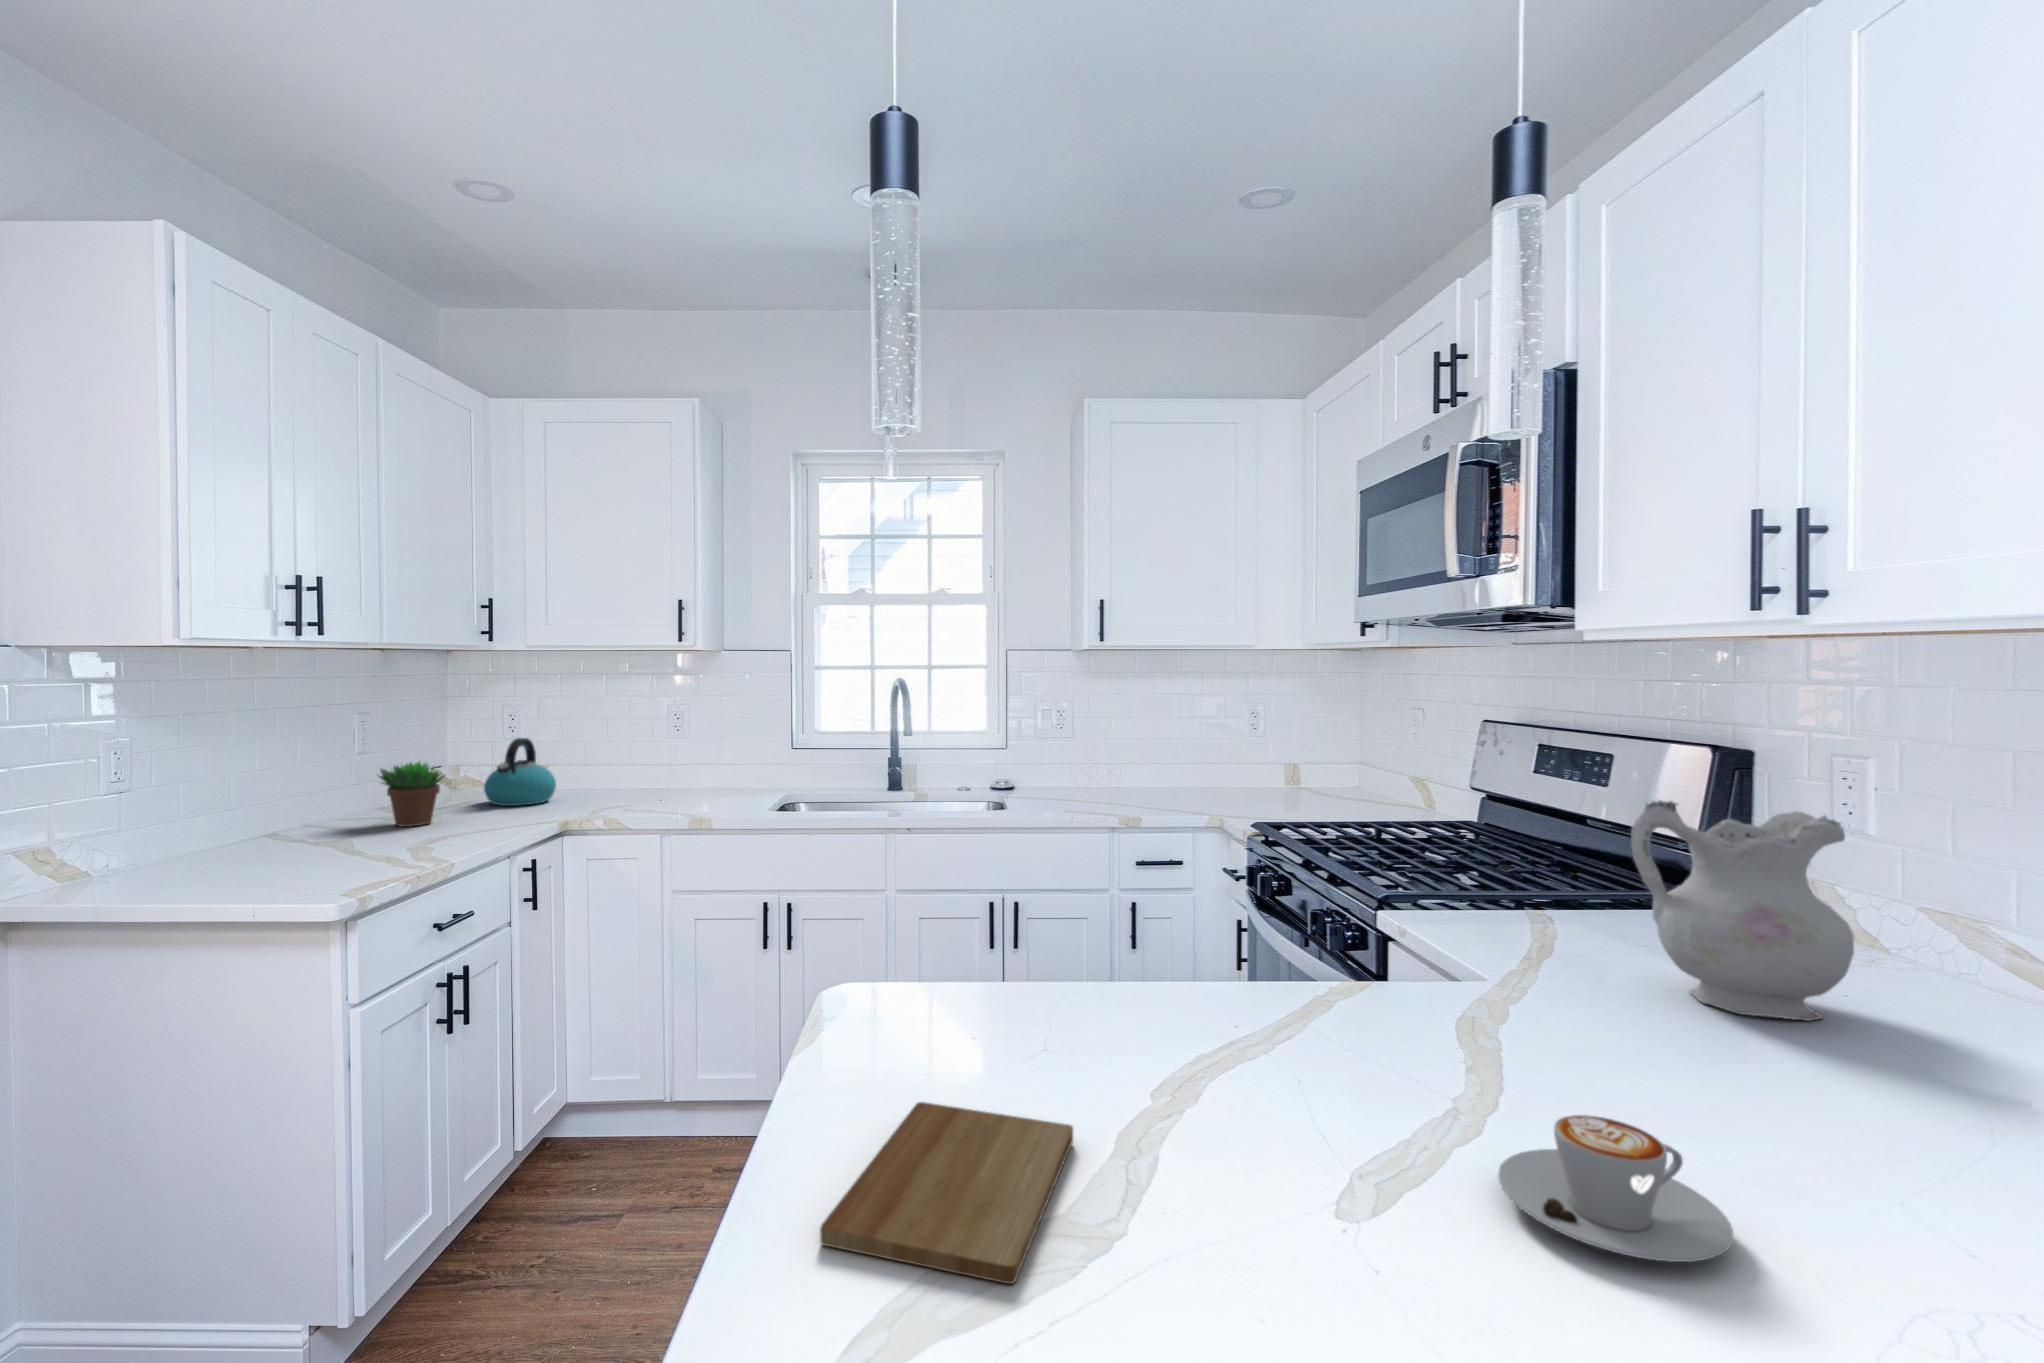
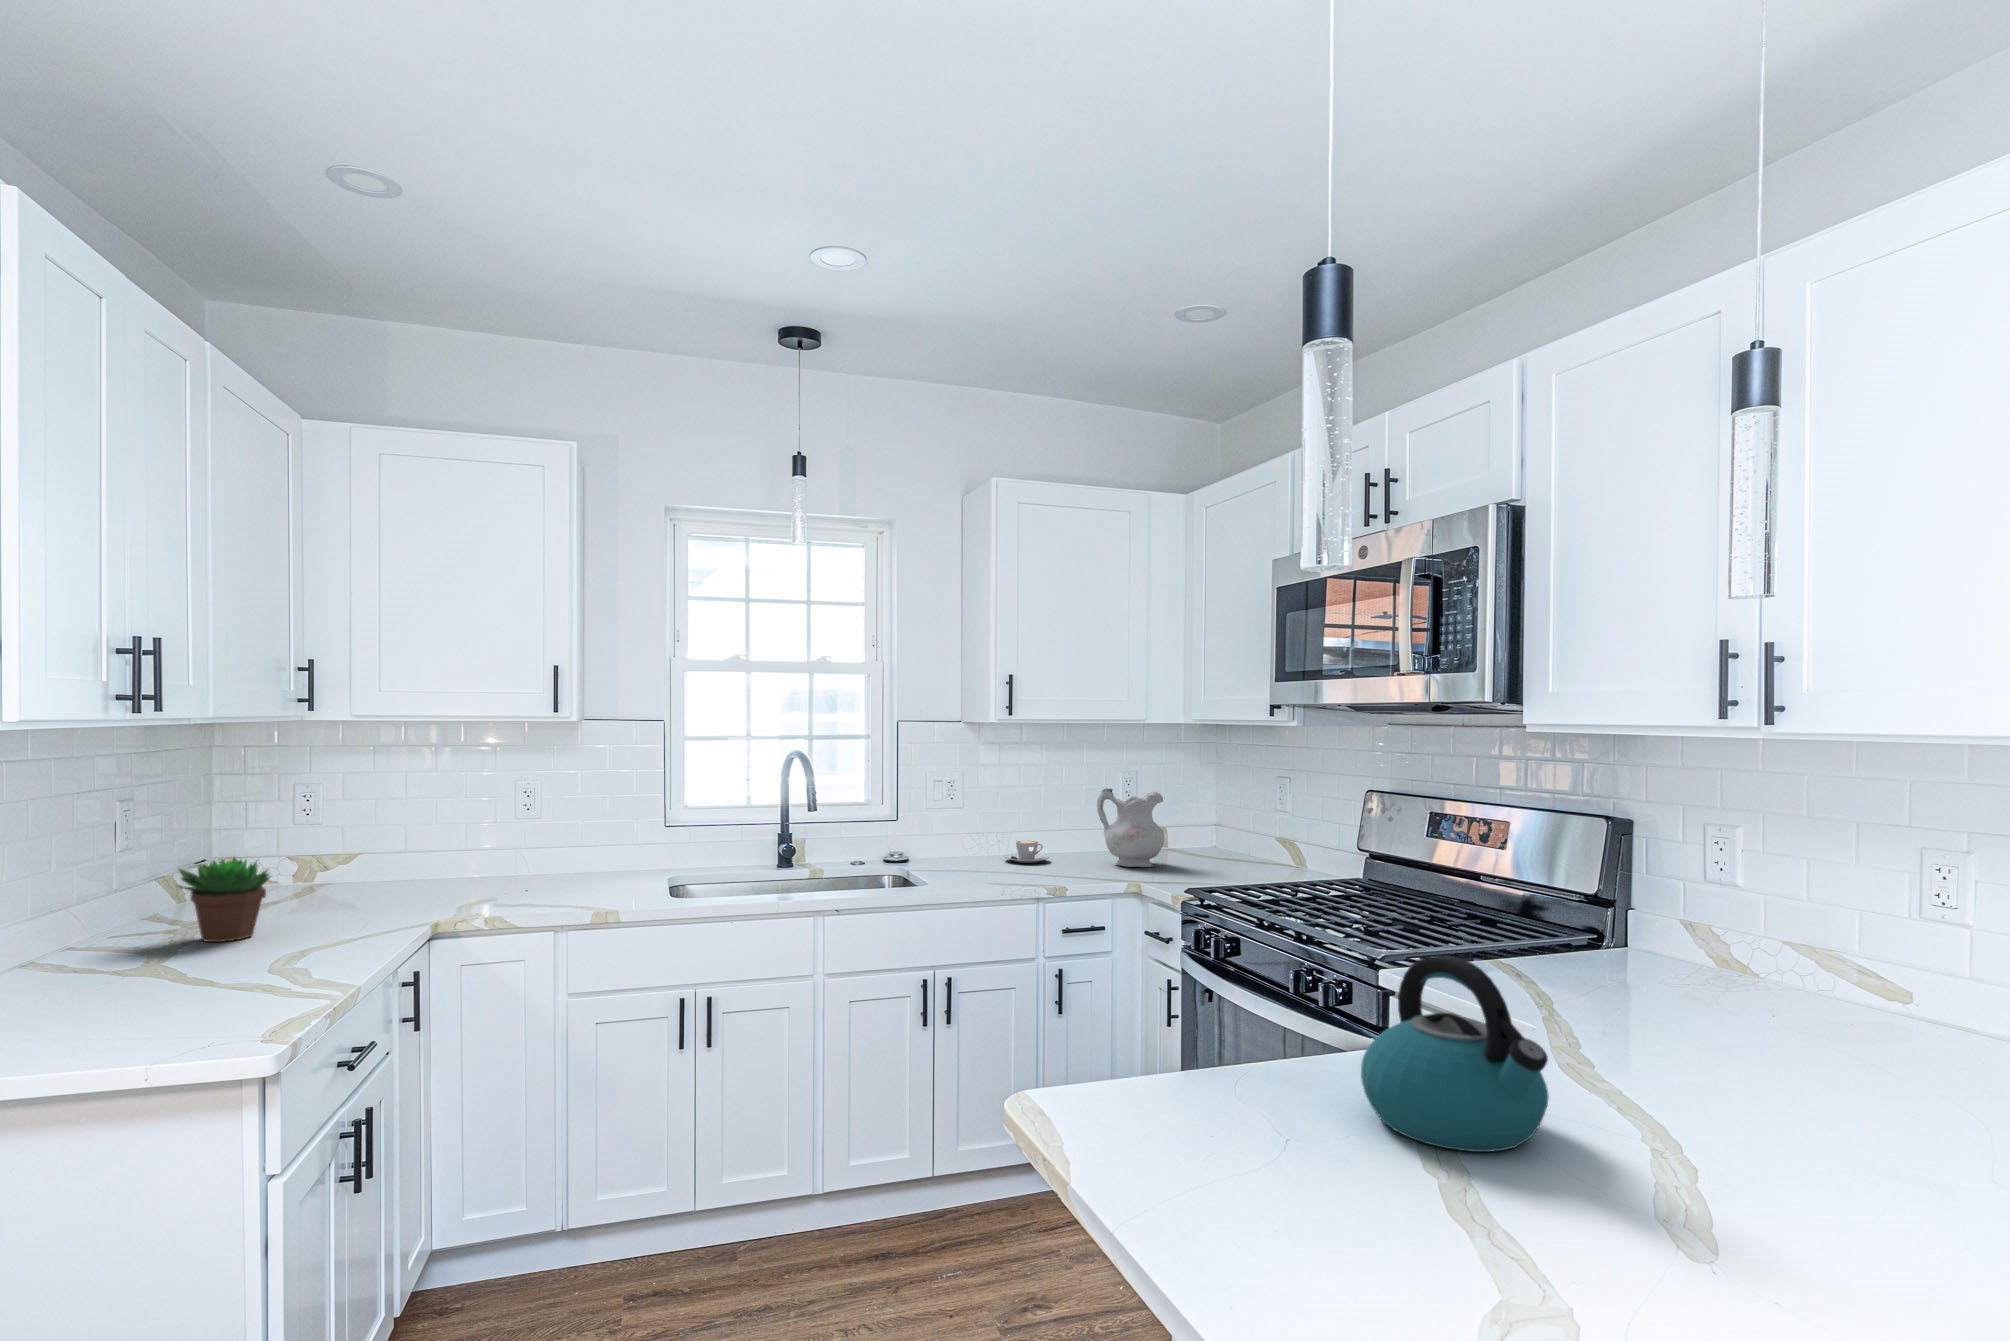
kettle: present [484,738,556,806] -> present [1361,955,1549,1152]
ceramic pitcher: present [1631,800,1854,1021] -> present [1097,788,1164,867]
cutting board: present [820,1102,1073,1284] -> none [1265,1174,1500,1302]
coffee cup: present [1498,1115,1733,1262] -> present [1004,841,1050,863]

